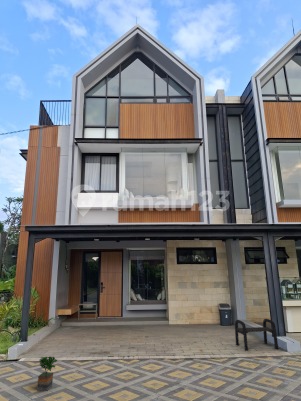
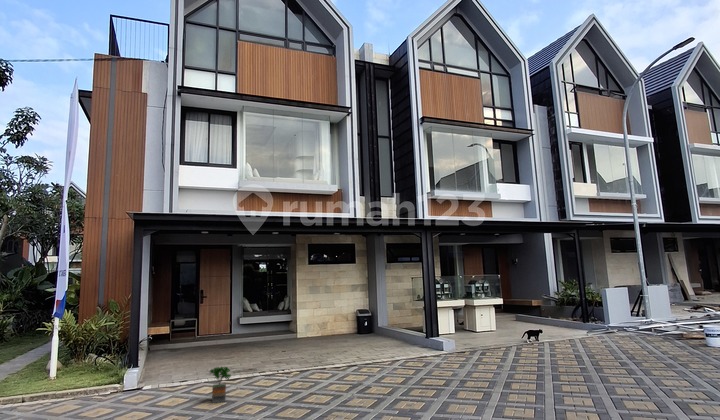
bench: present [235,319,278,351] -> none [389,319,432,351]

